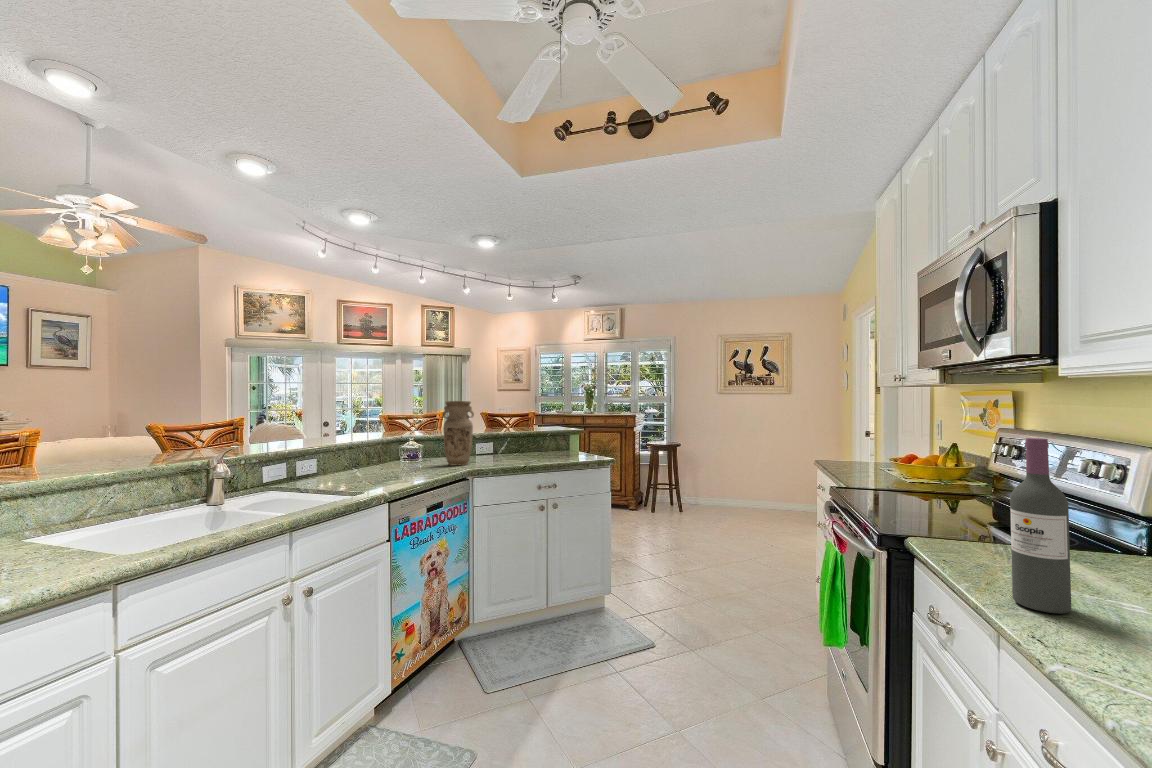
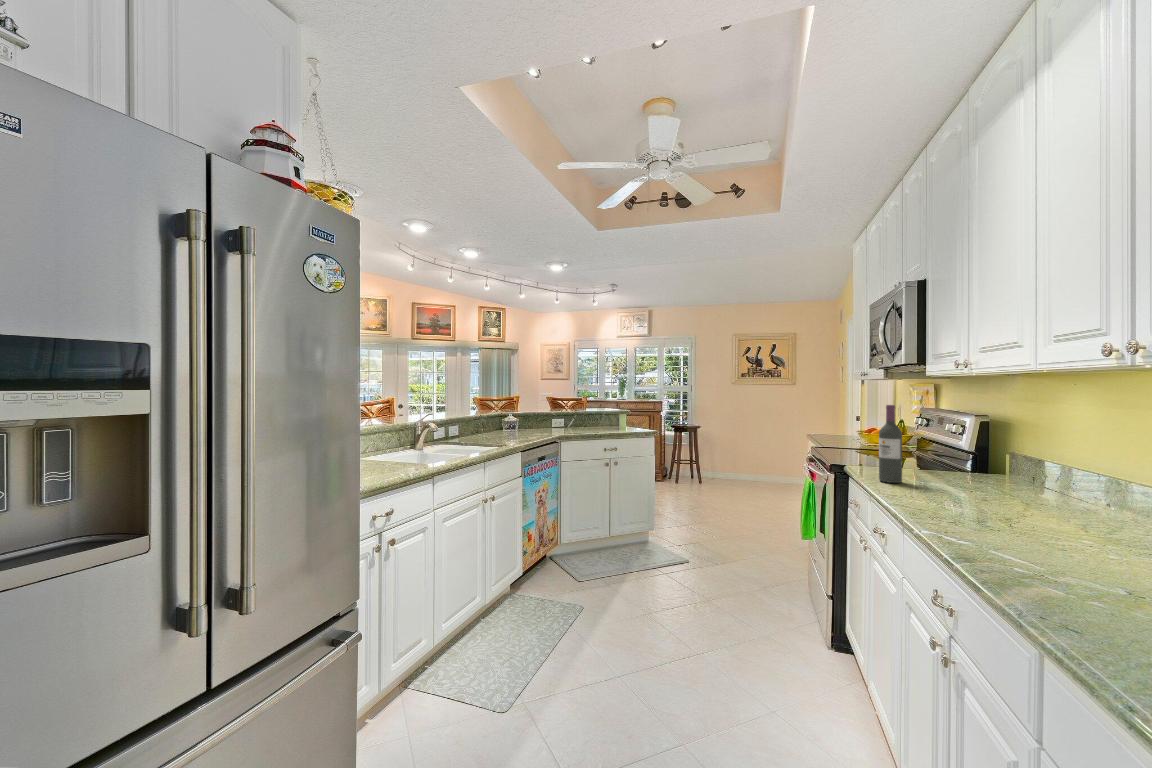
vase: present [443,401,474,465] -> none [535,387,558,433]

